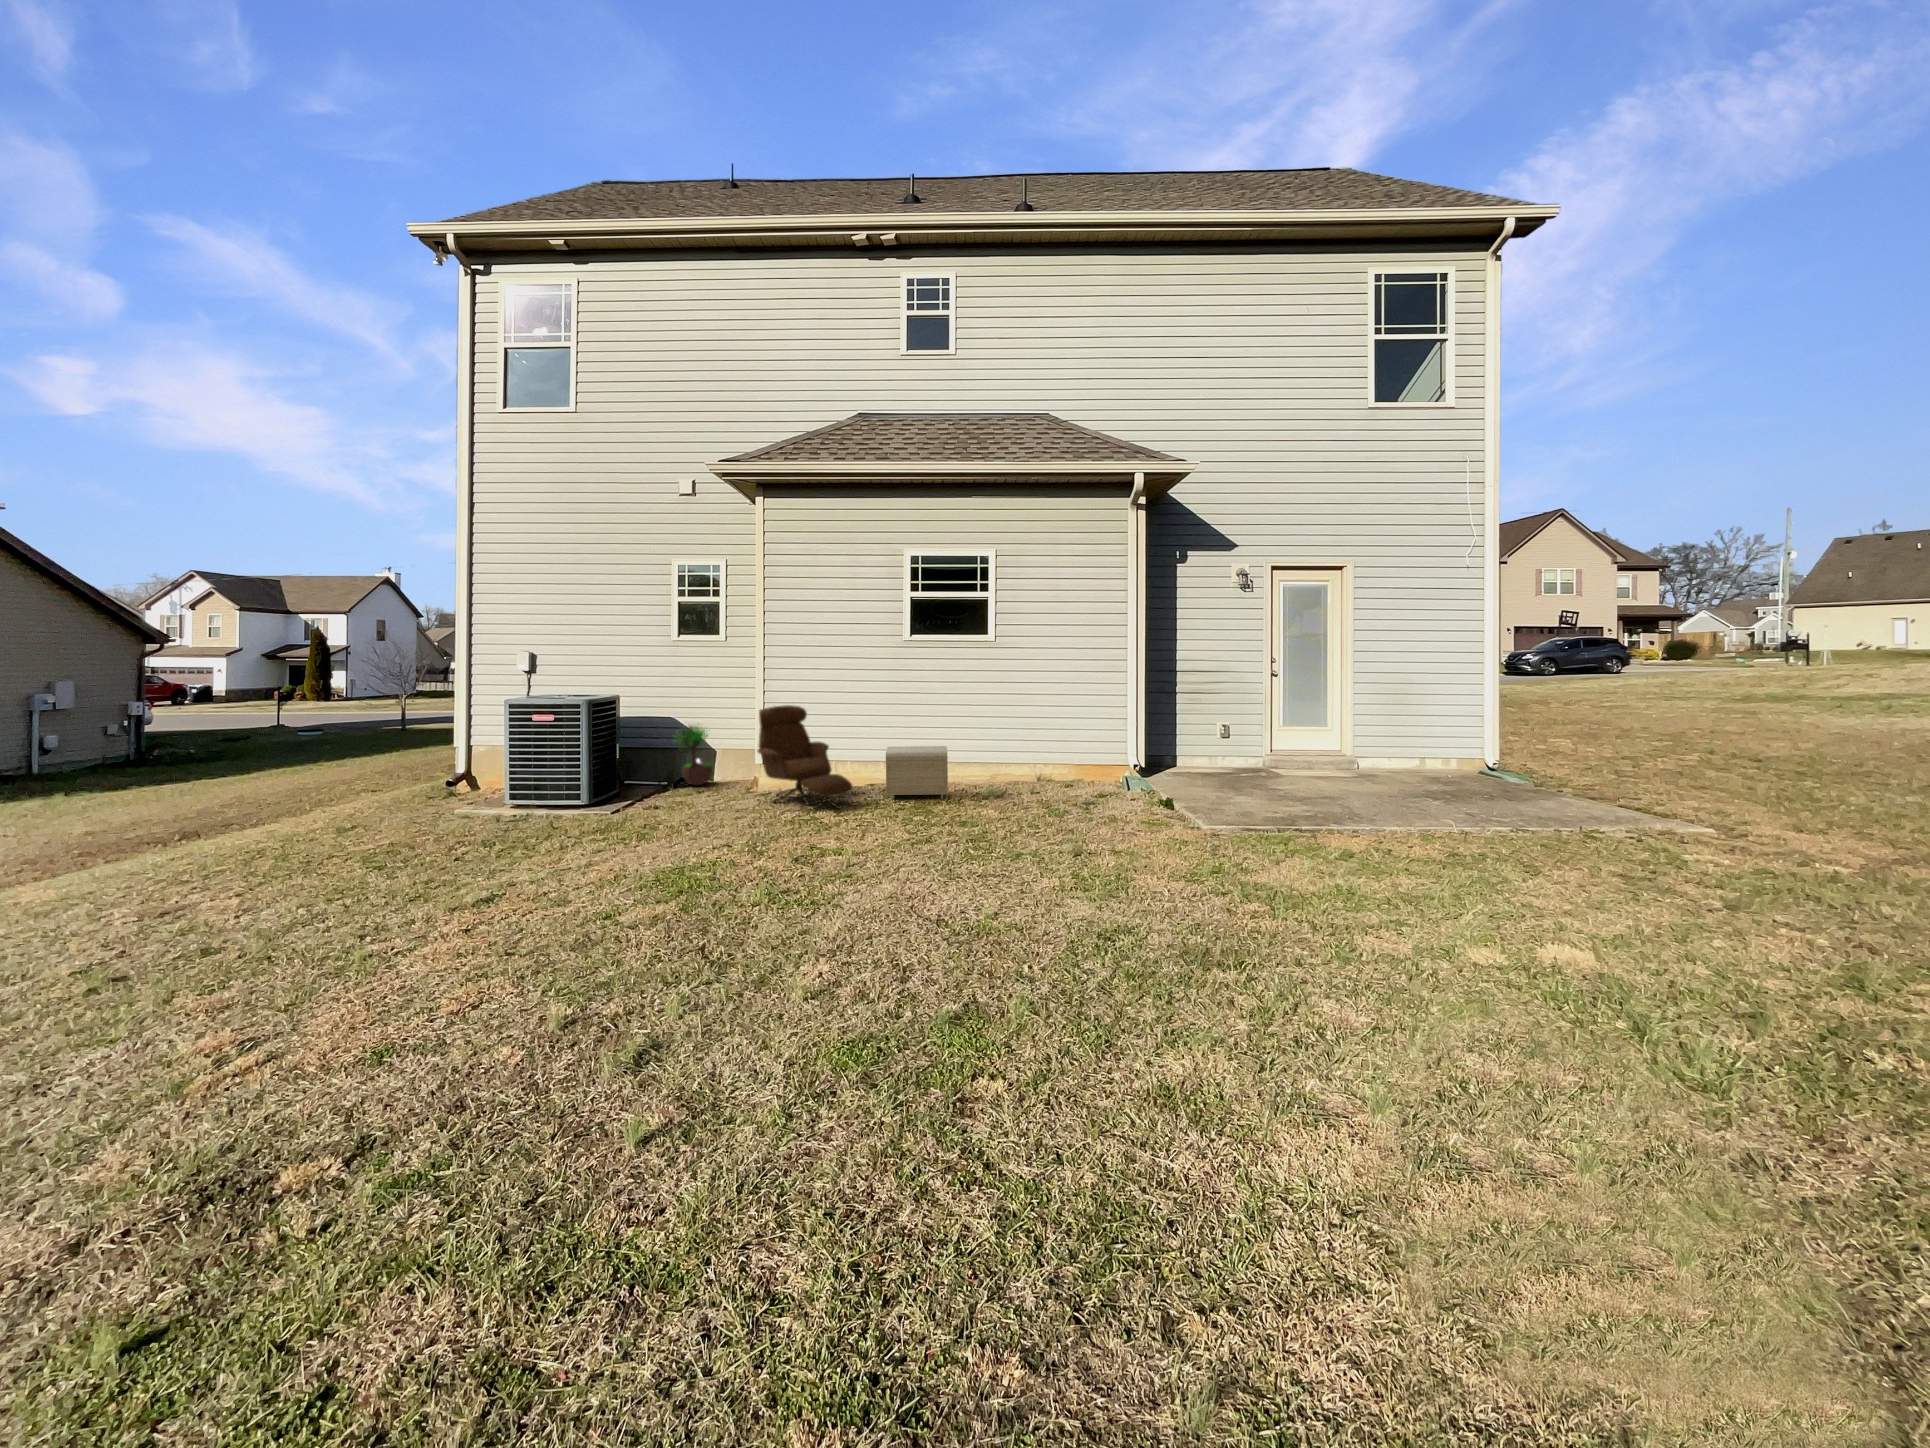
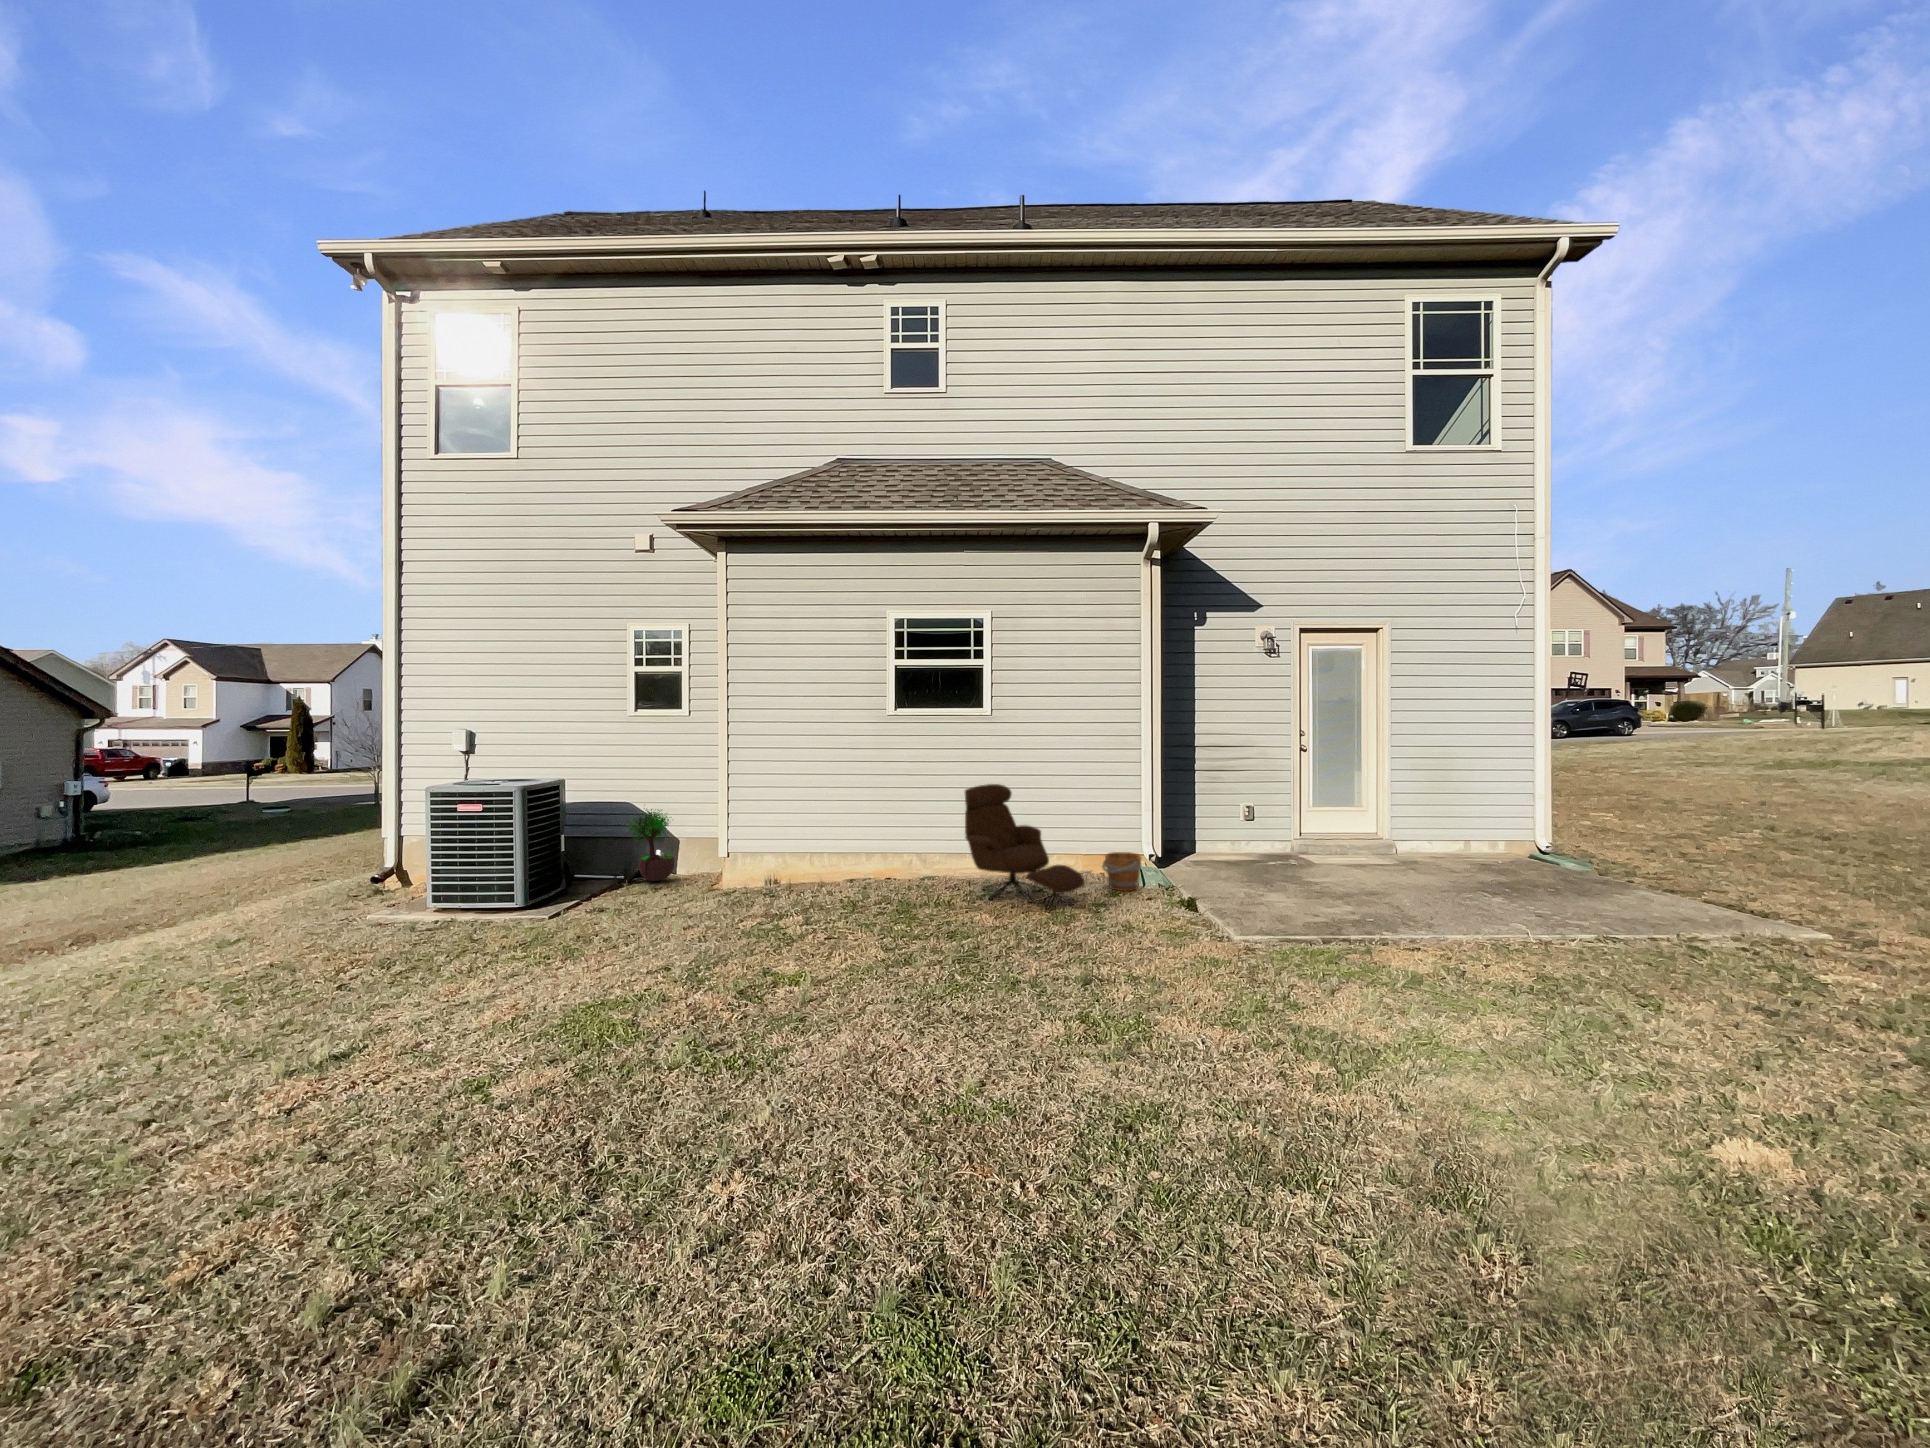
lounge chair: present [758,705,853,809] -> present [965,784,1085,909]
storage bench: present [886,746,948,799] -> none [869,834,942,897]
bucket: none [1088,764,1123,797] -> present [1102,852,1142,891]

